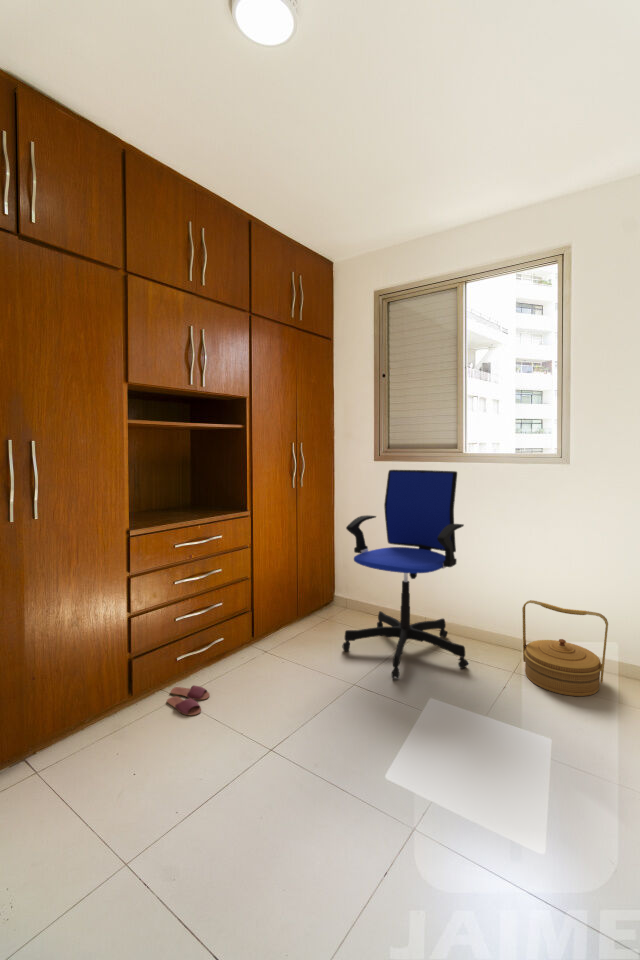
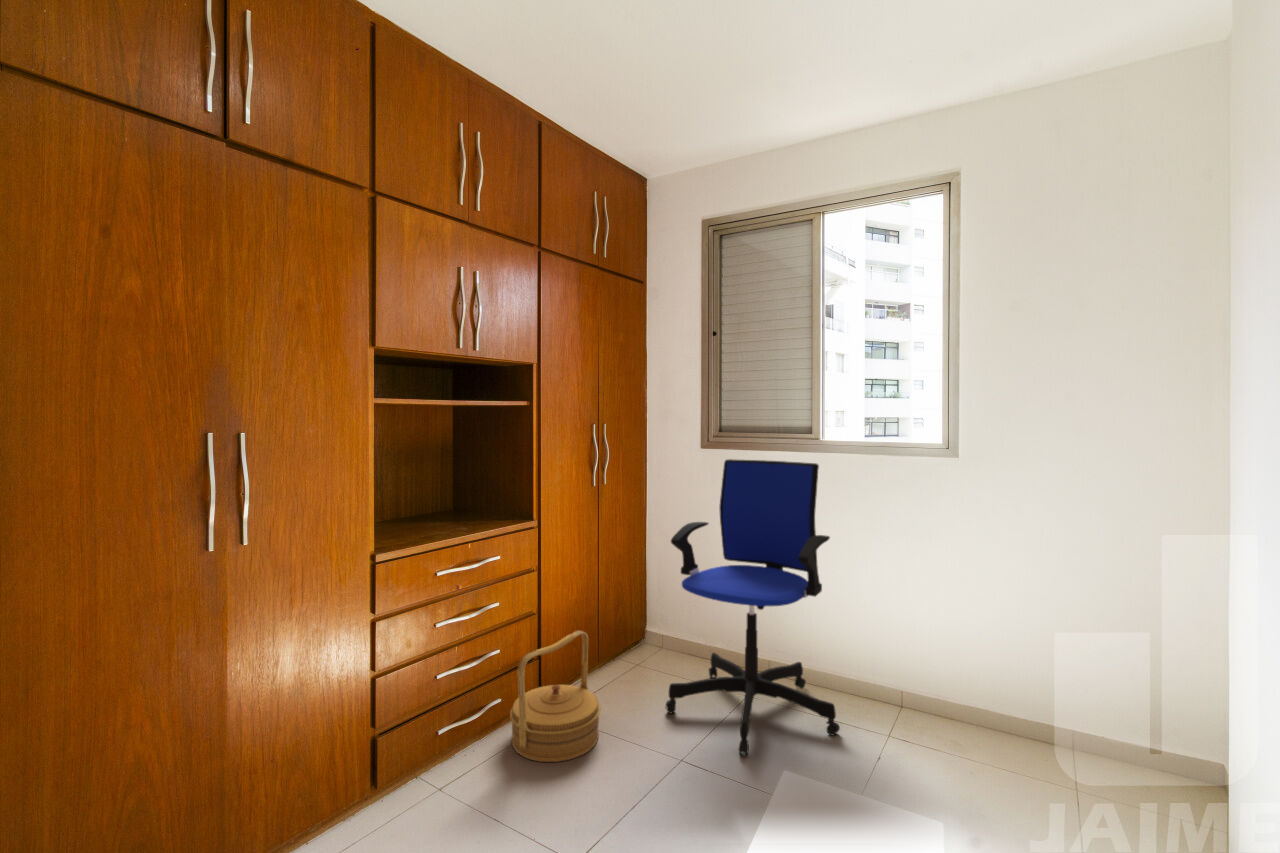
woven basket: present [522,600,608,696] -> present [510,630,601,762]
slippers: present [167,686,210,715] -> none [423,776,485,824]

